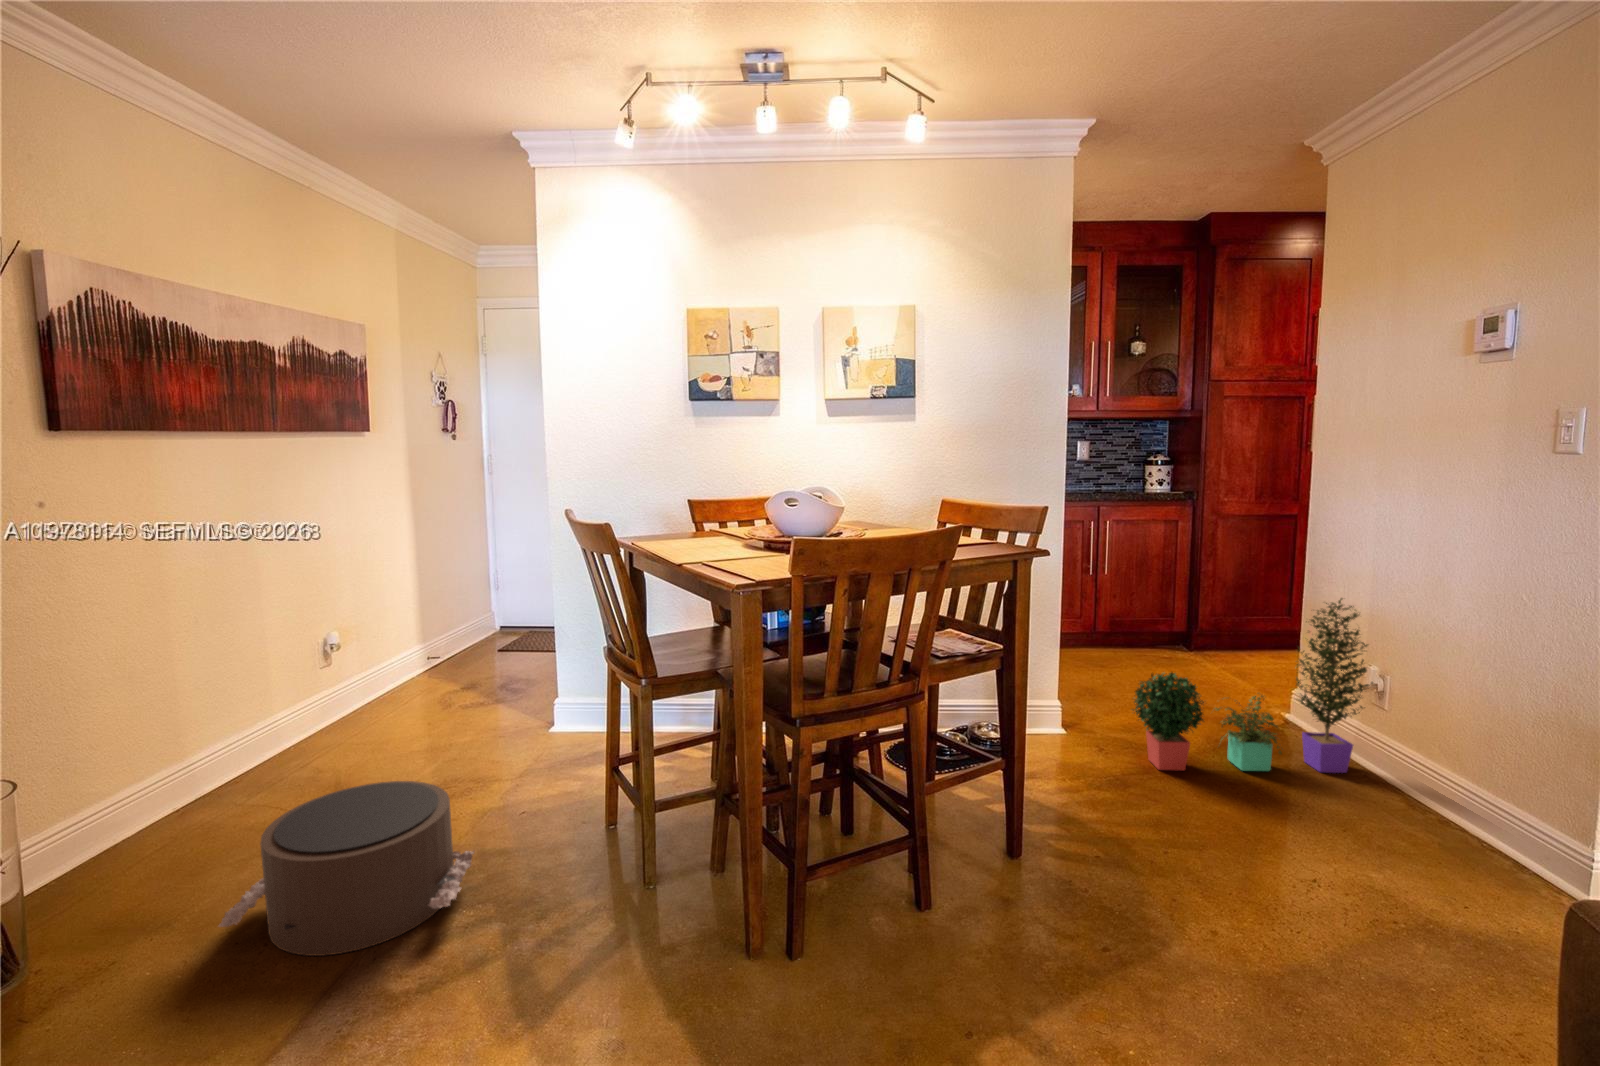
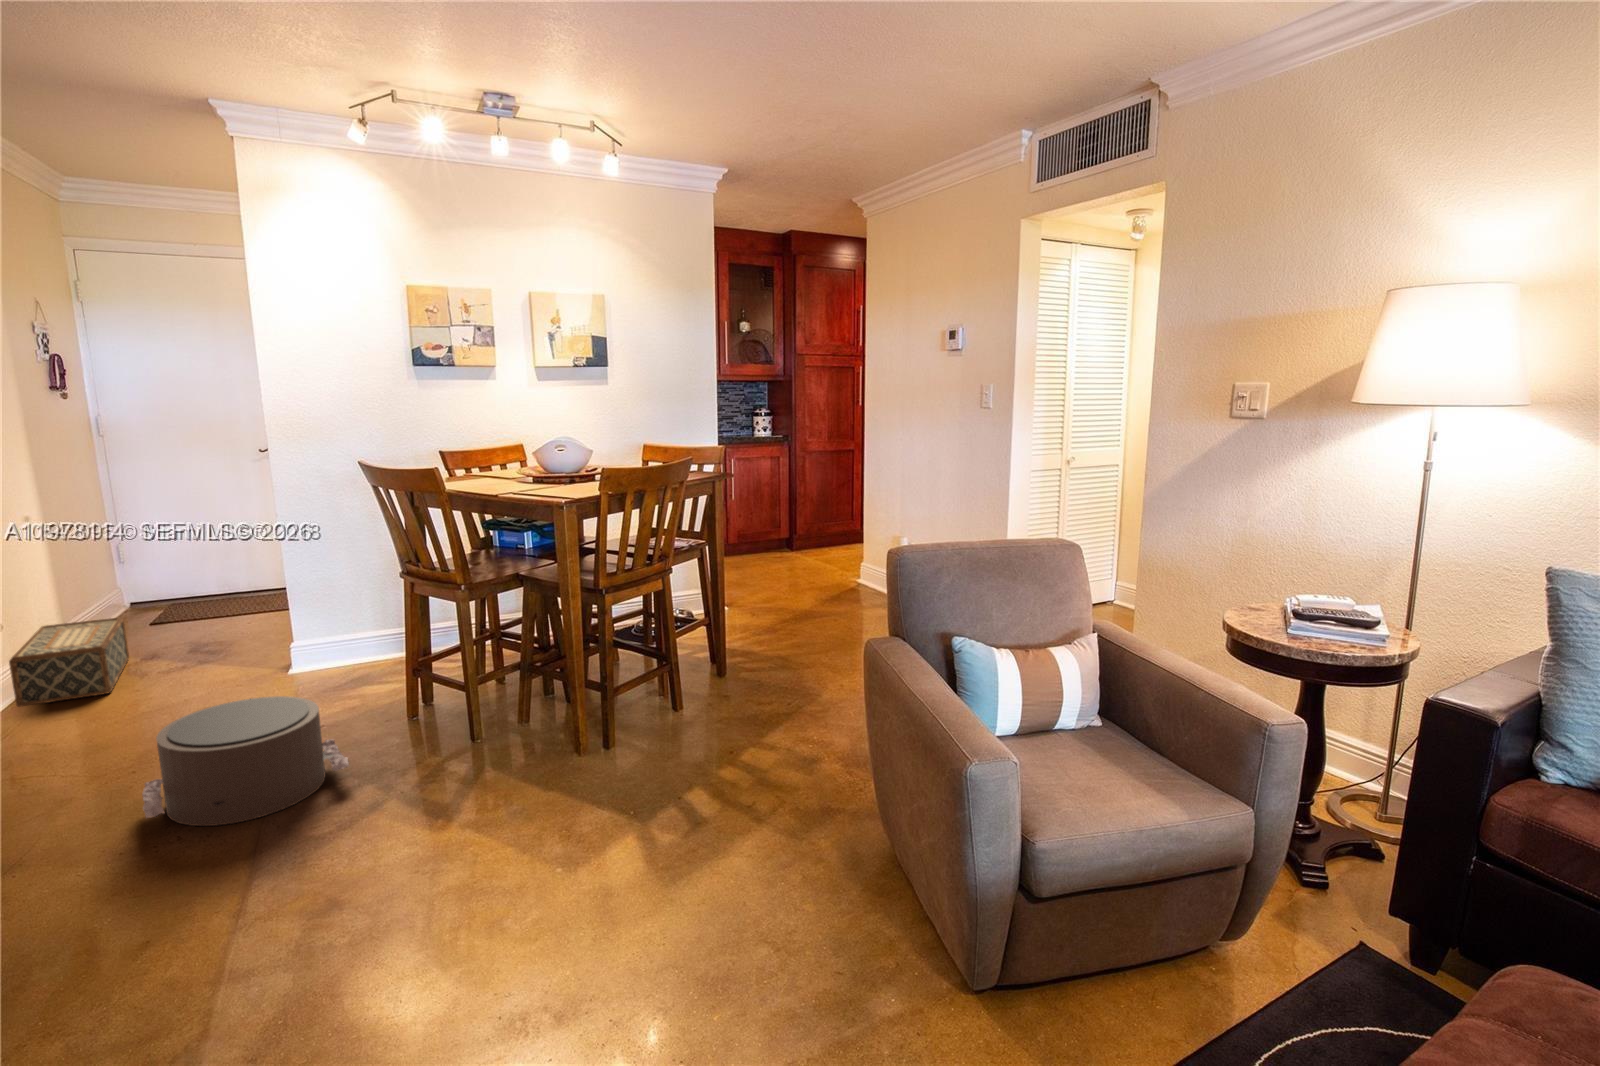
potted plant: present [1132,598,1373,773] -> none [770,503,901,623]
woven basket: none [335,649,456,727] -> present [9,618,129,707]

